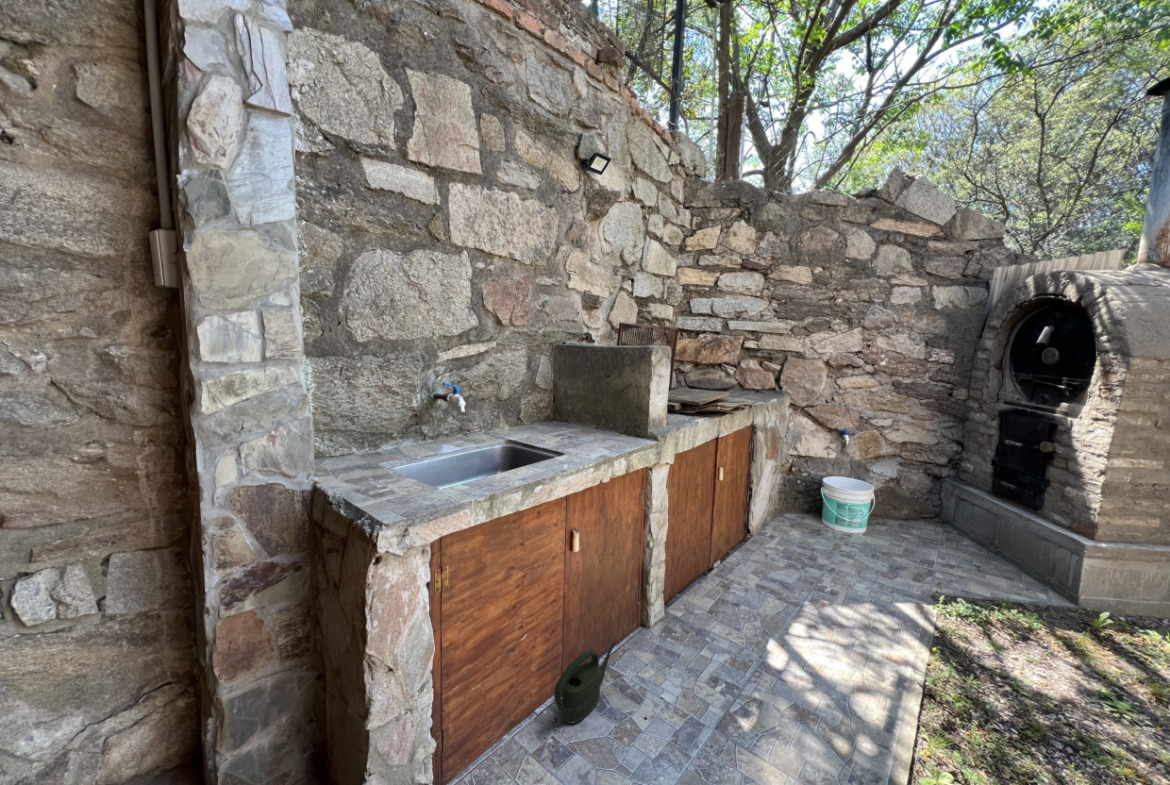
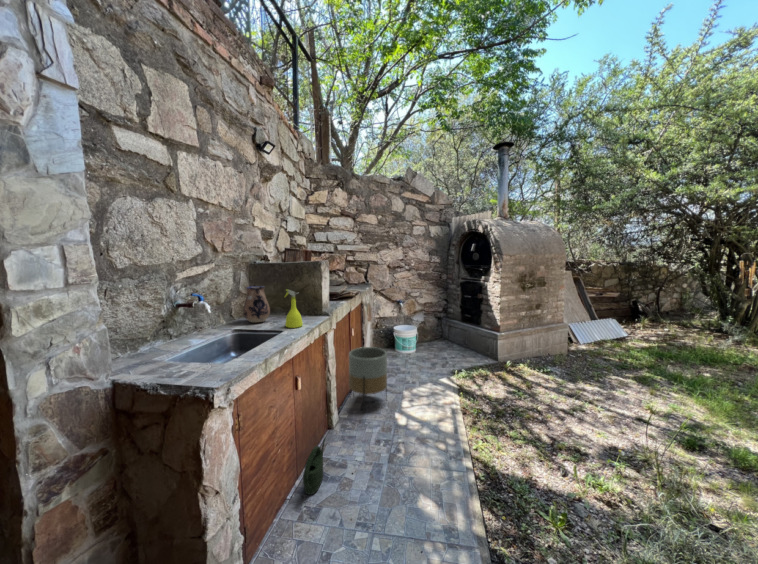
ceramic pitcher: none [528,379,565,435] -> present [243,286,270,323]
spray bottle: none [573,388,600,451] -> present [285,290,303,328]
planter: none [694,504,770,622] -> present [349,347,387,396]

